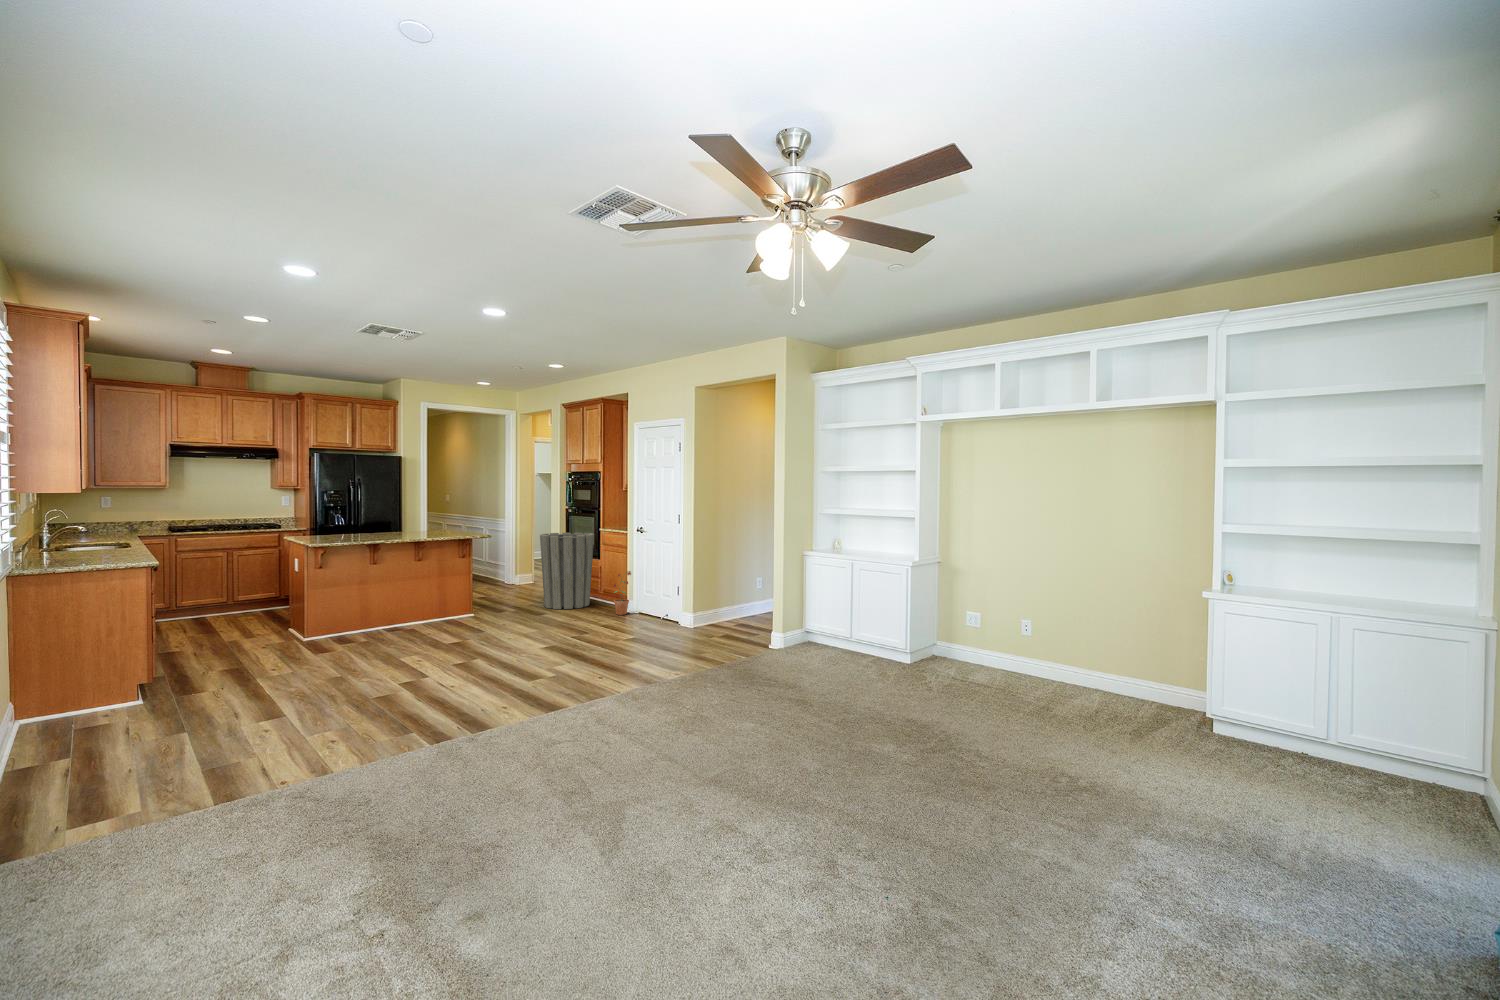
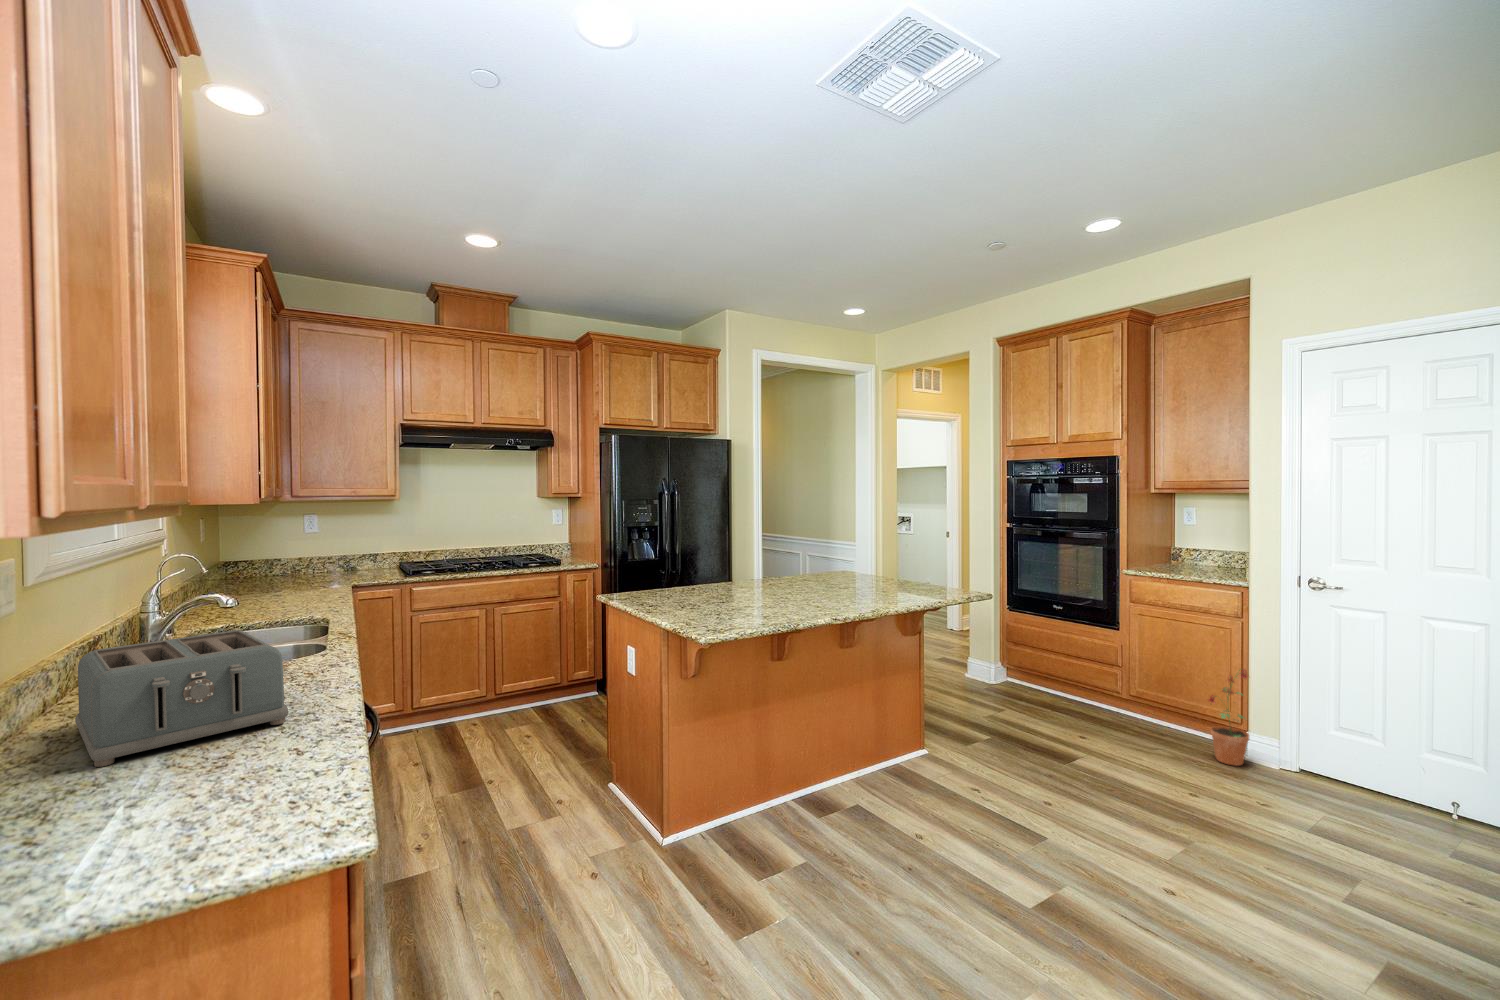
toaster: none [44,530,126,561] -> present [75,630,288,767]
trash can: present [540,533,594,609] -> none [1000,574,1112,733]

